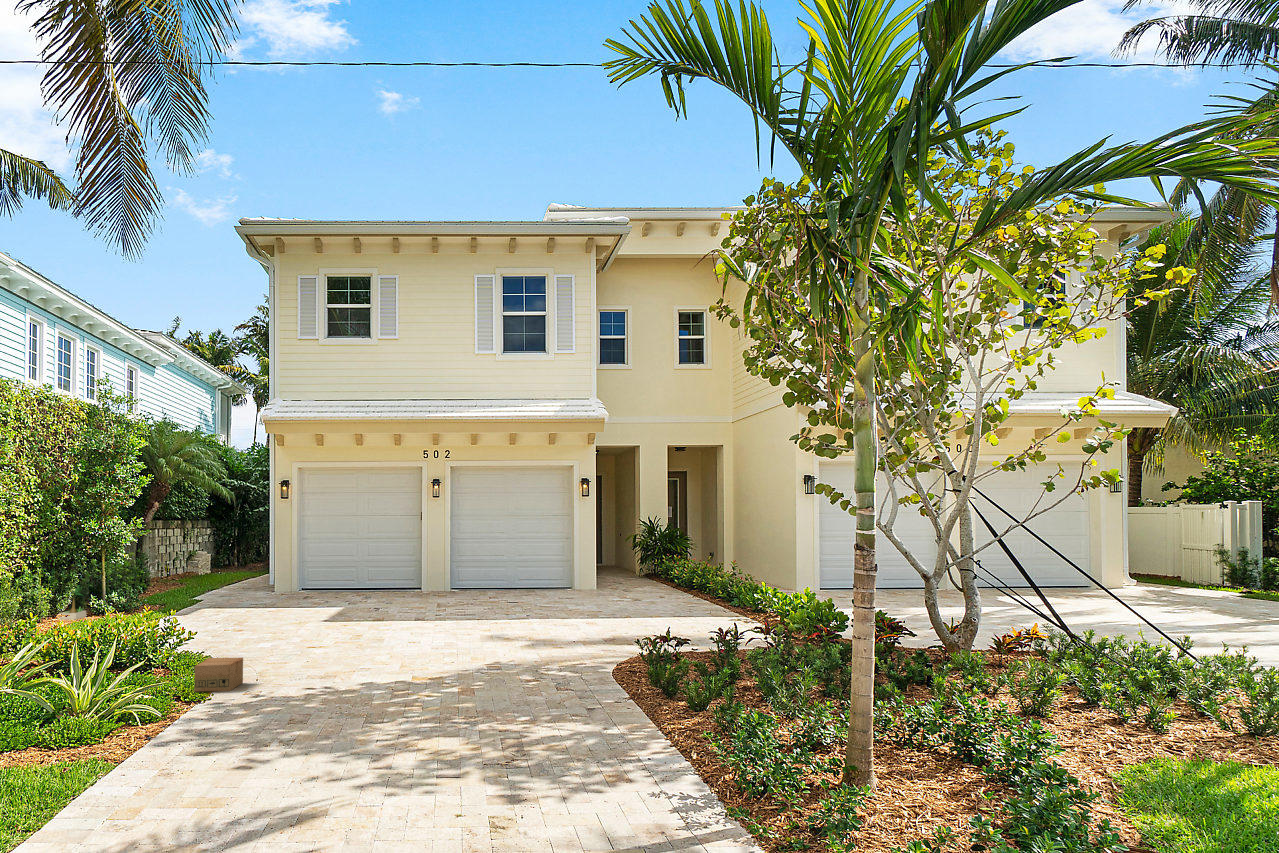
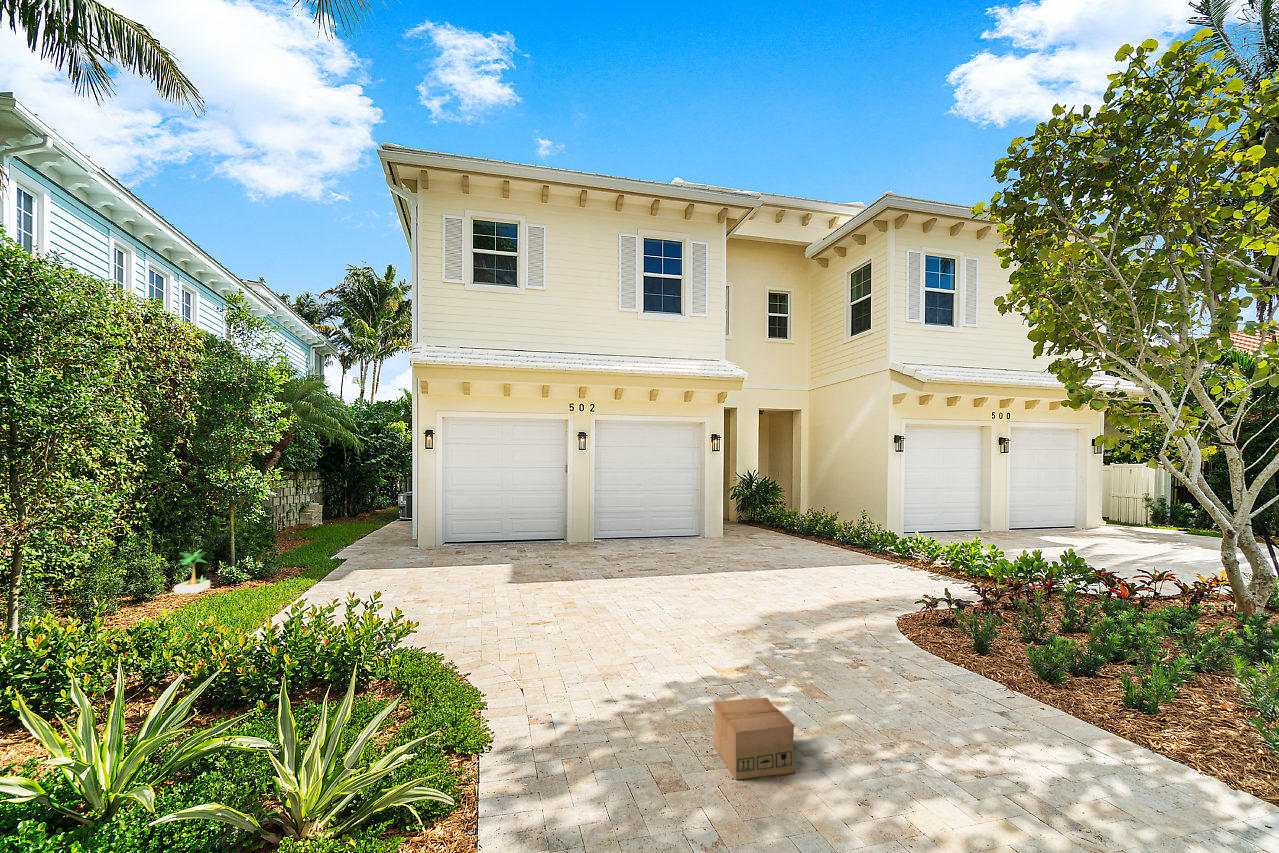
cardboard box: present [194,657,243,691] -> present [714,697,795,780]

